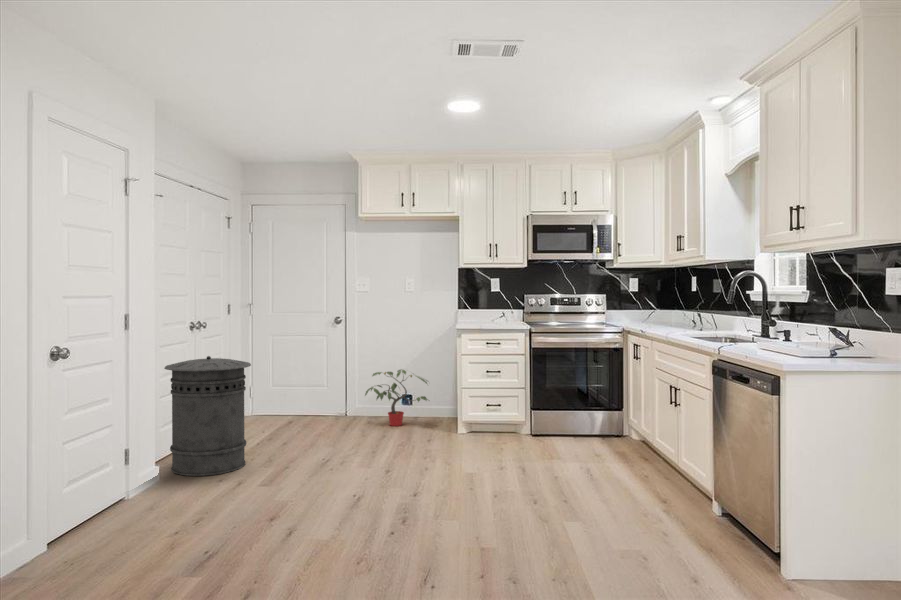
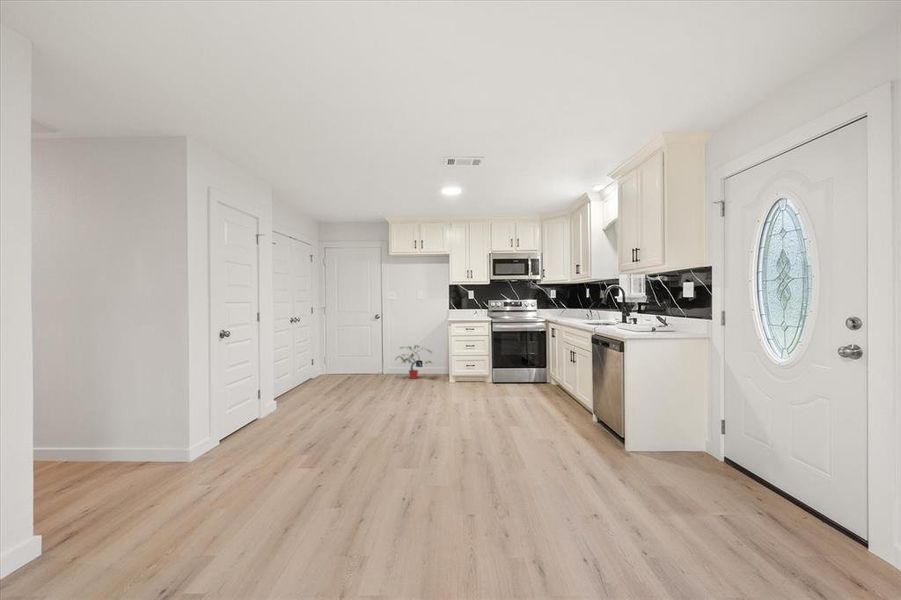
trash can: present [164,356,251,476] -> none [279,337,329,406]

